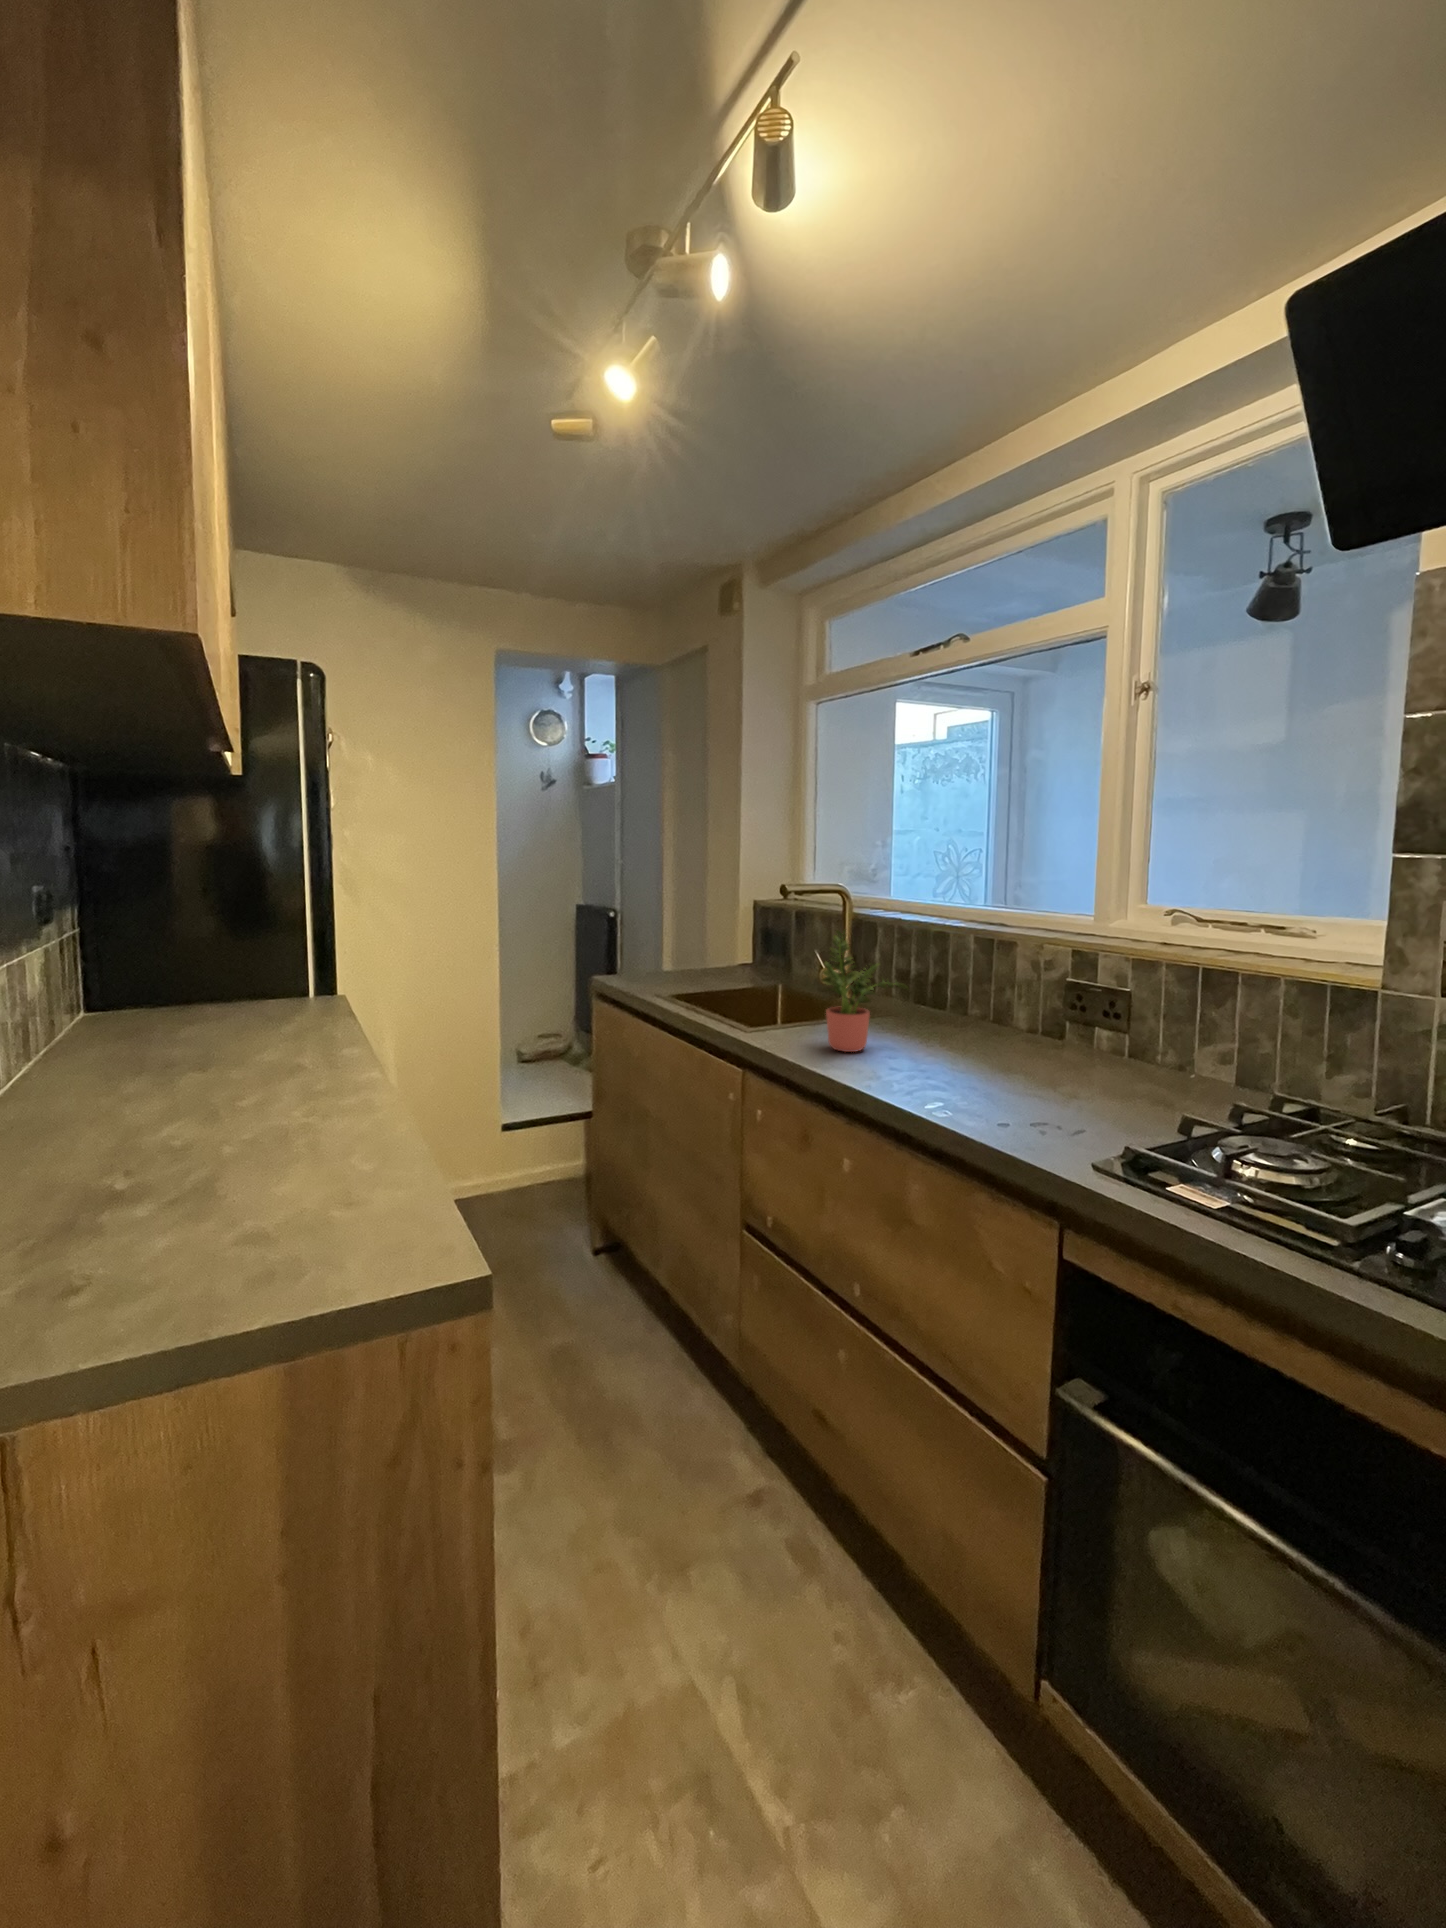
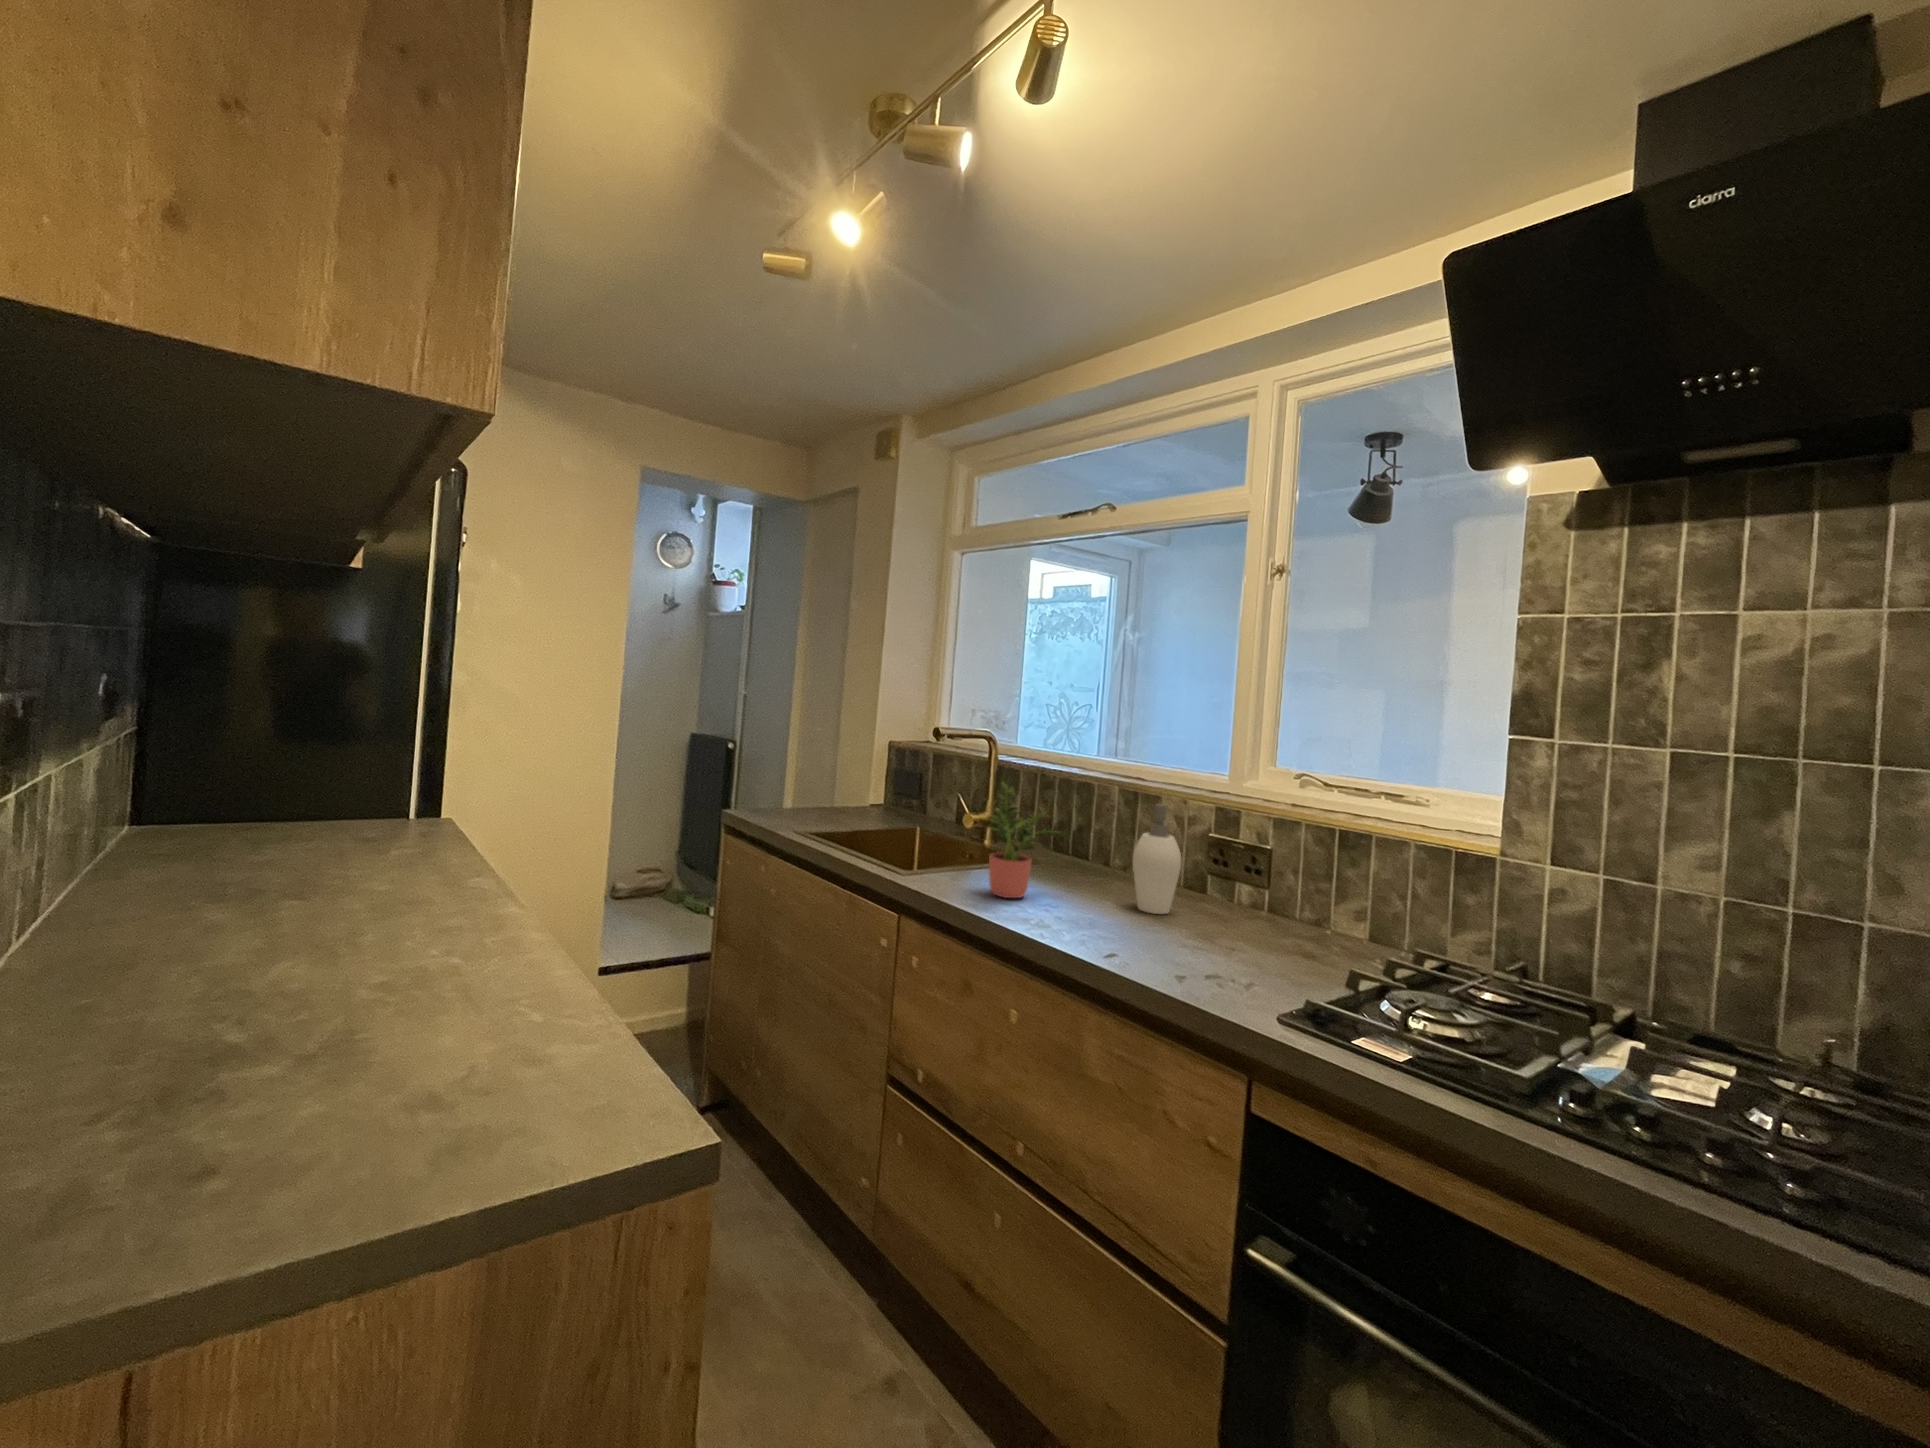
soap dispenser: none [976,950,1044,1063] -> present [1133,804,1186,914]

